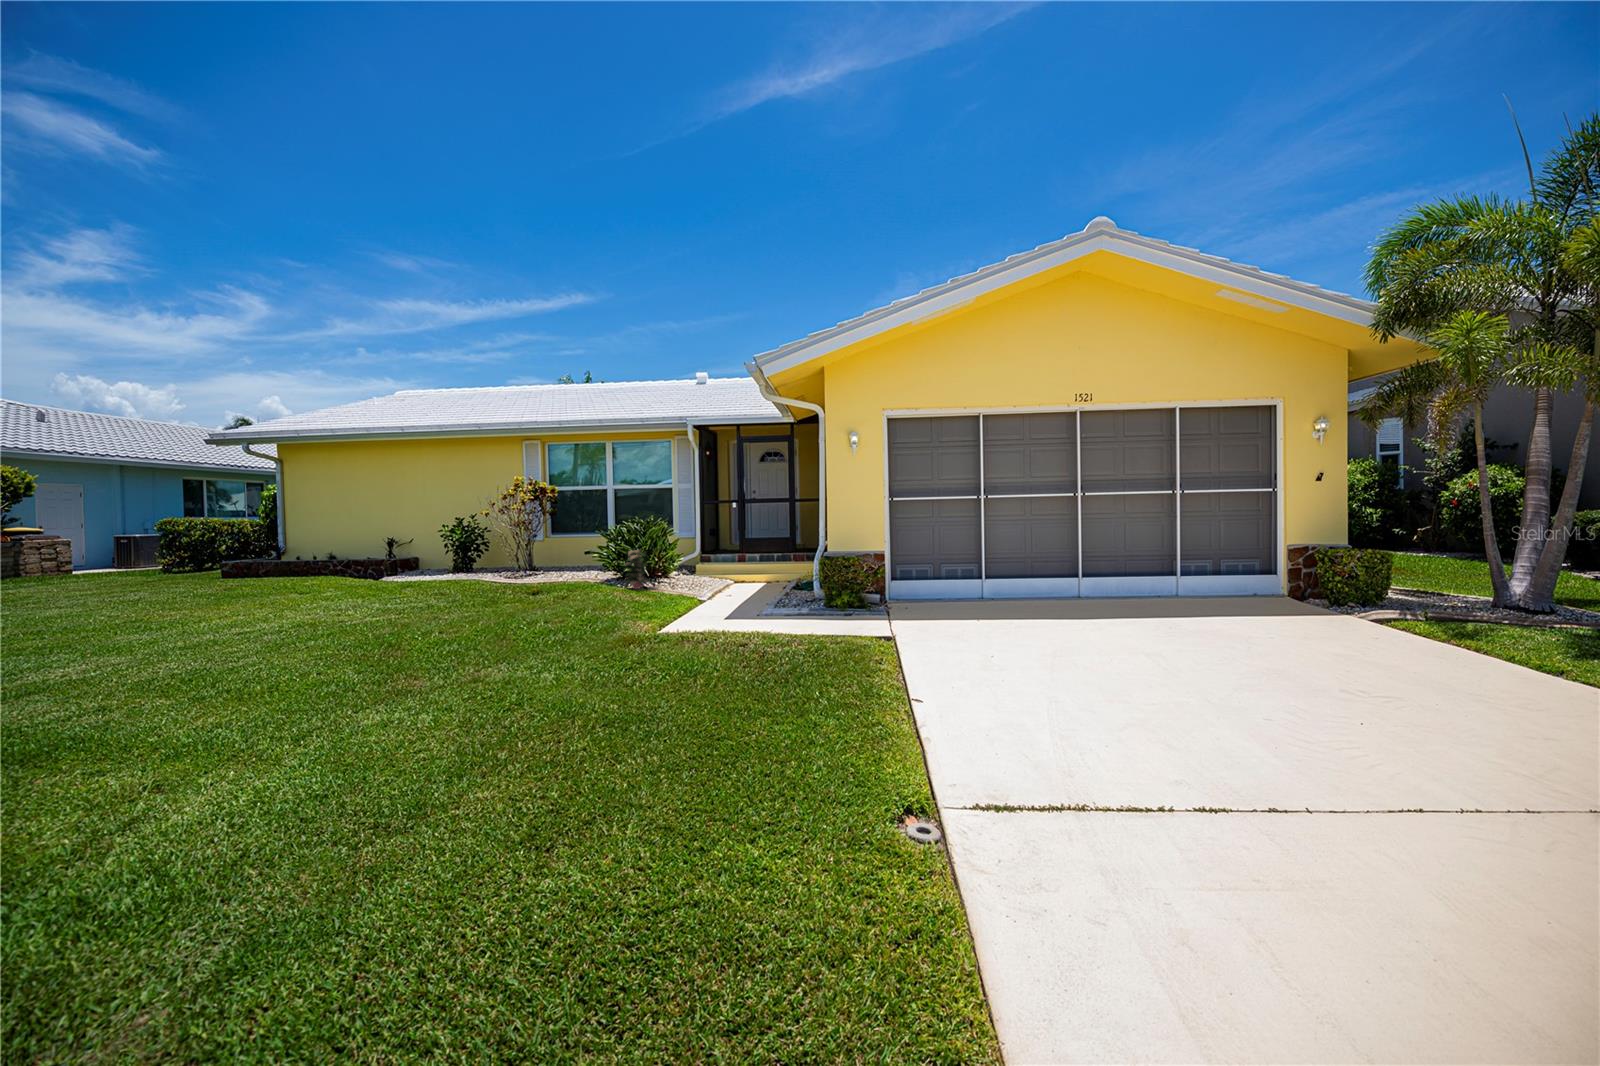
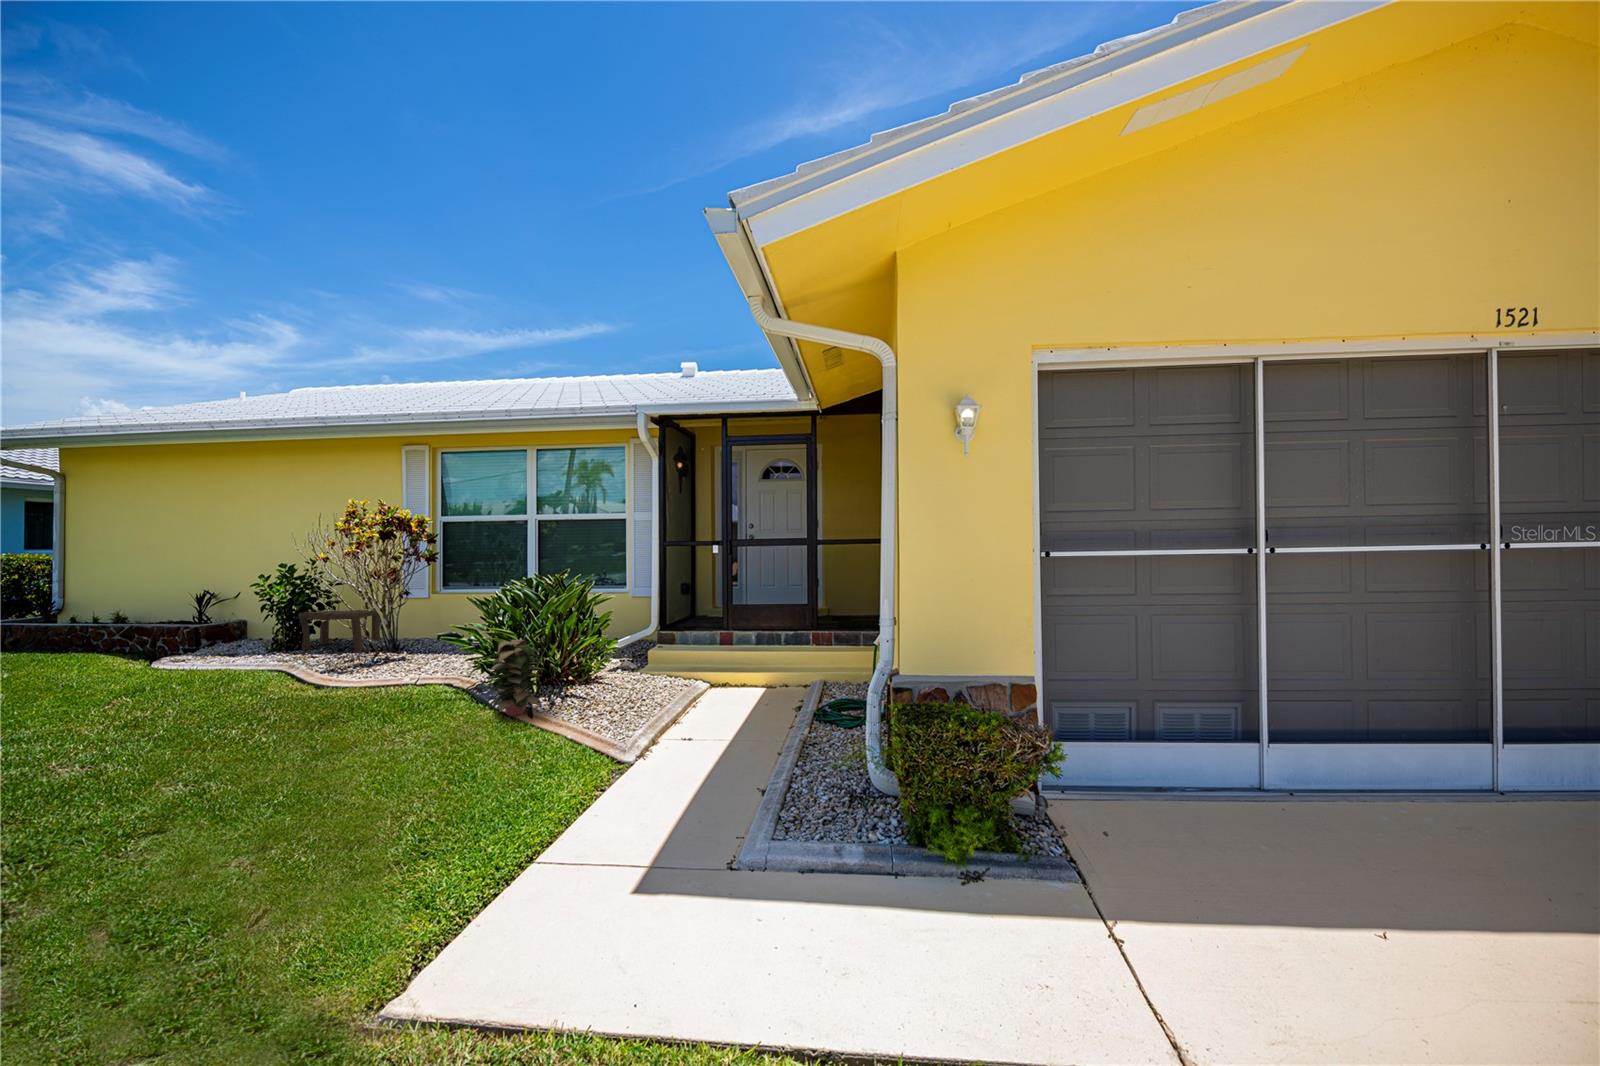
bench: none [470,547,519,572] -> present [298,610,380,652]

